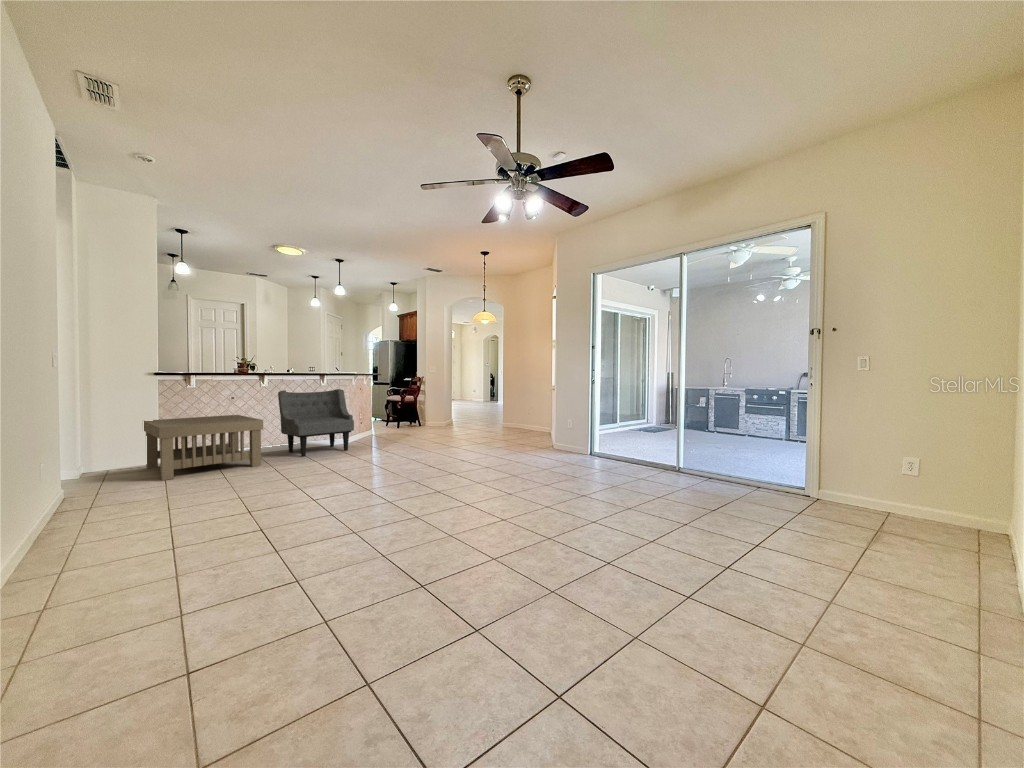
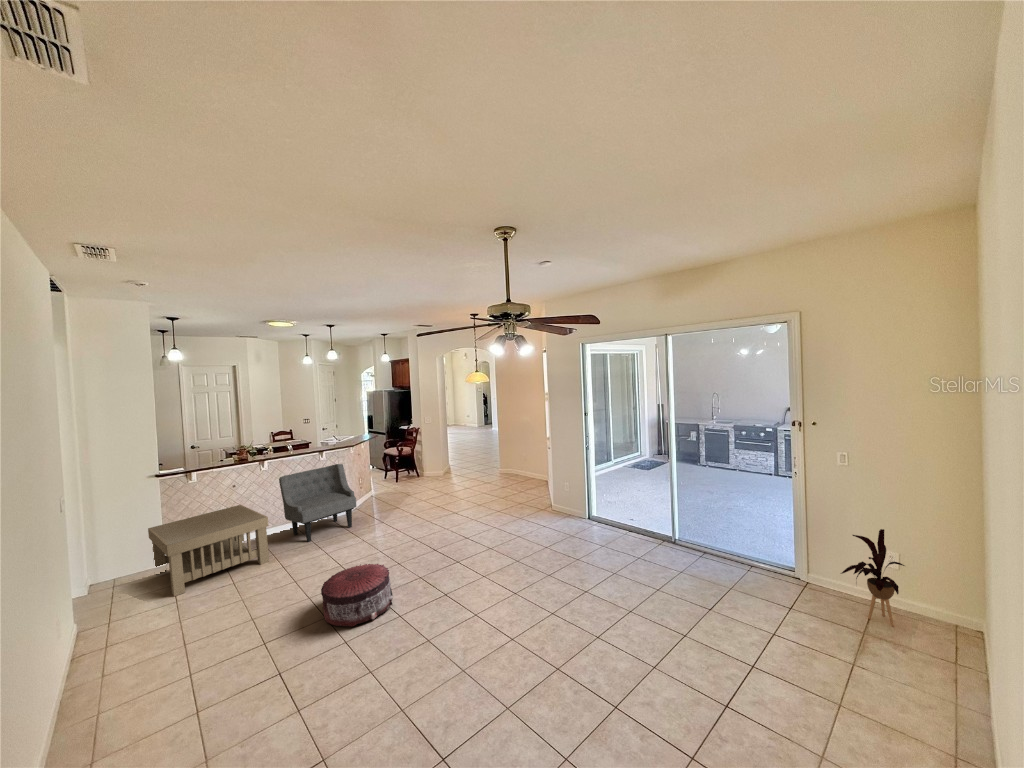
house plant: none [855,423,928,529] -> present [841,529,904,626]
pouf: none [309,456,382,504] -> present [321,564,393,626]

